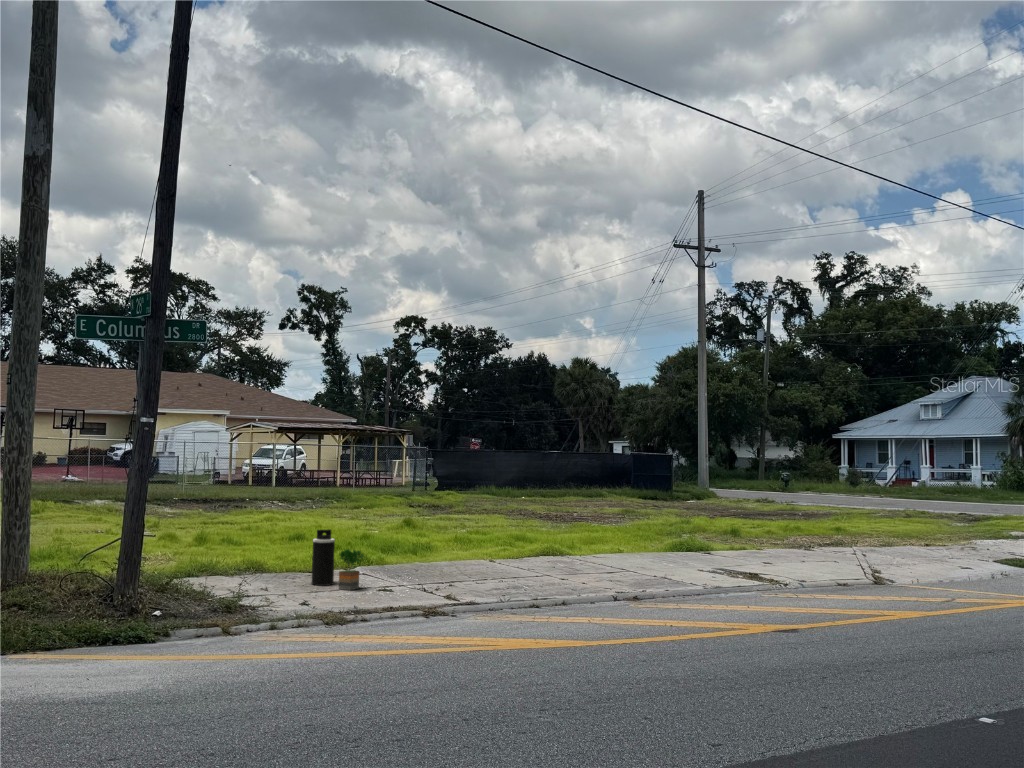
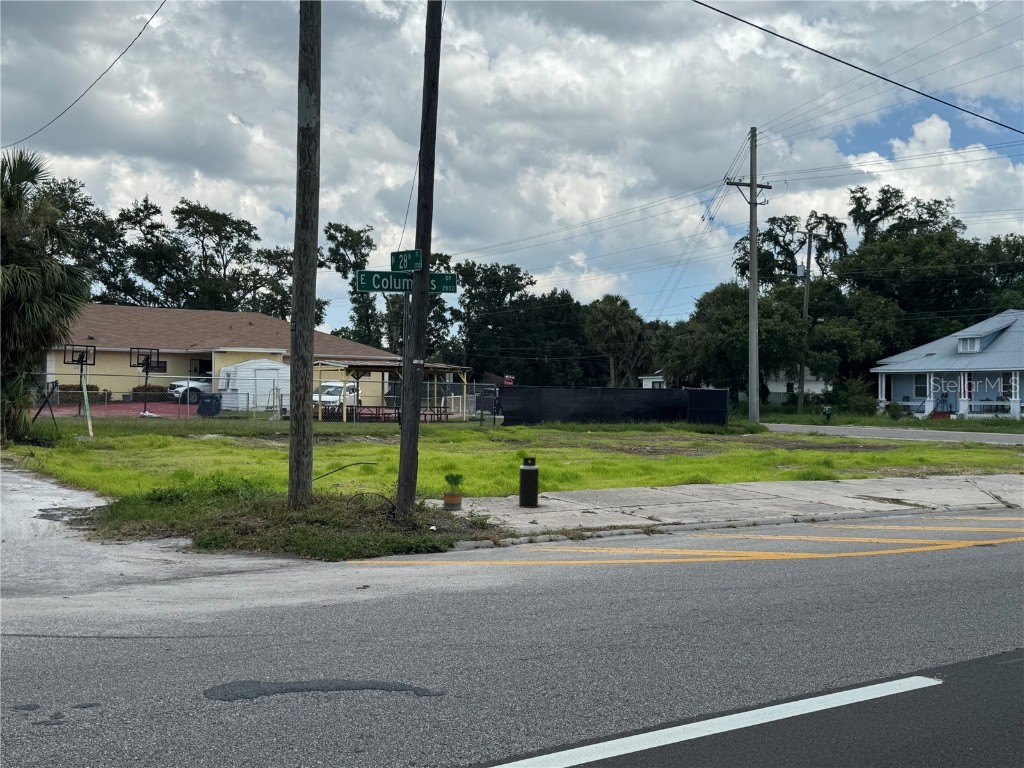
potted tree: present [339,549,363,590] -> present [444,473,465,510]

